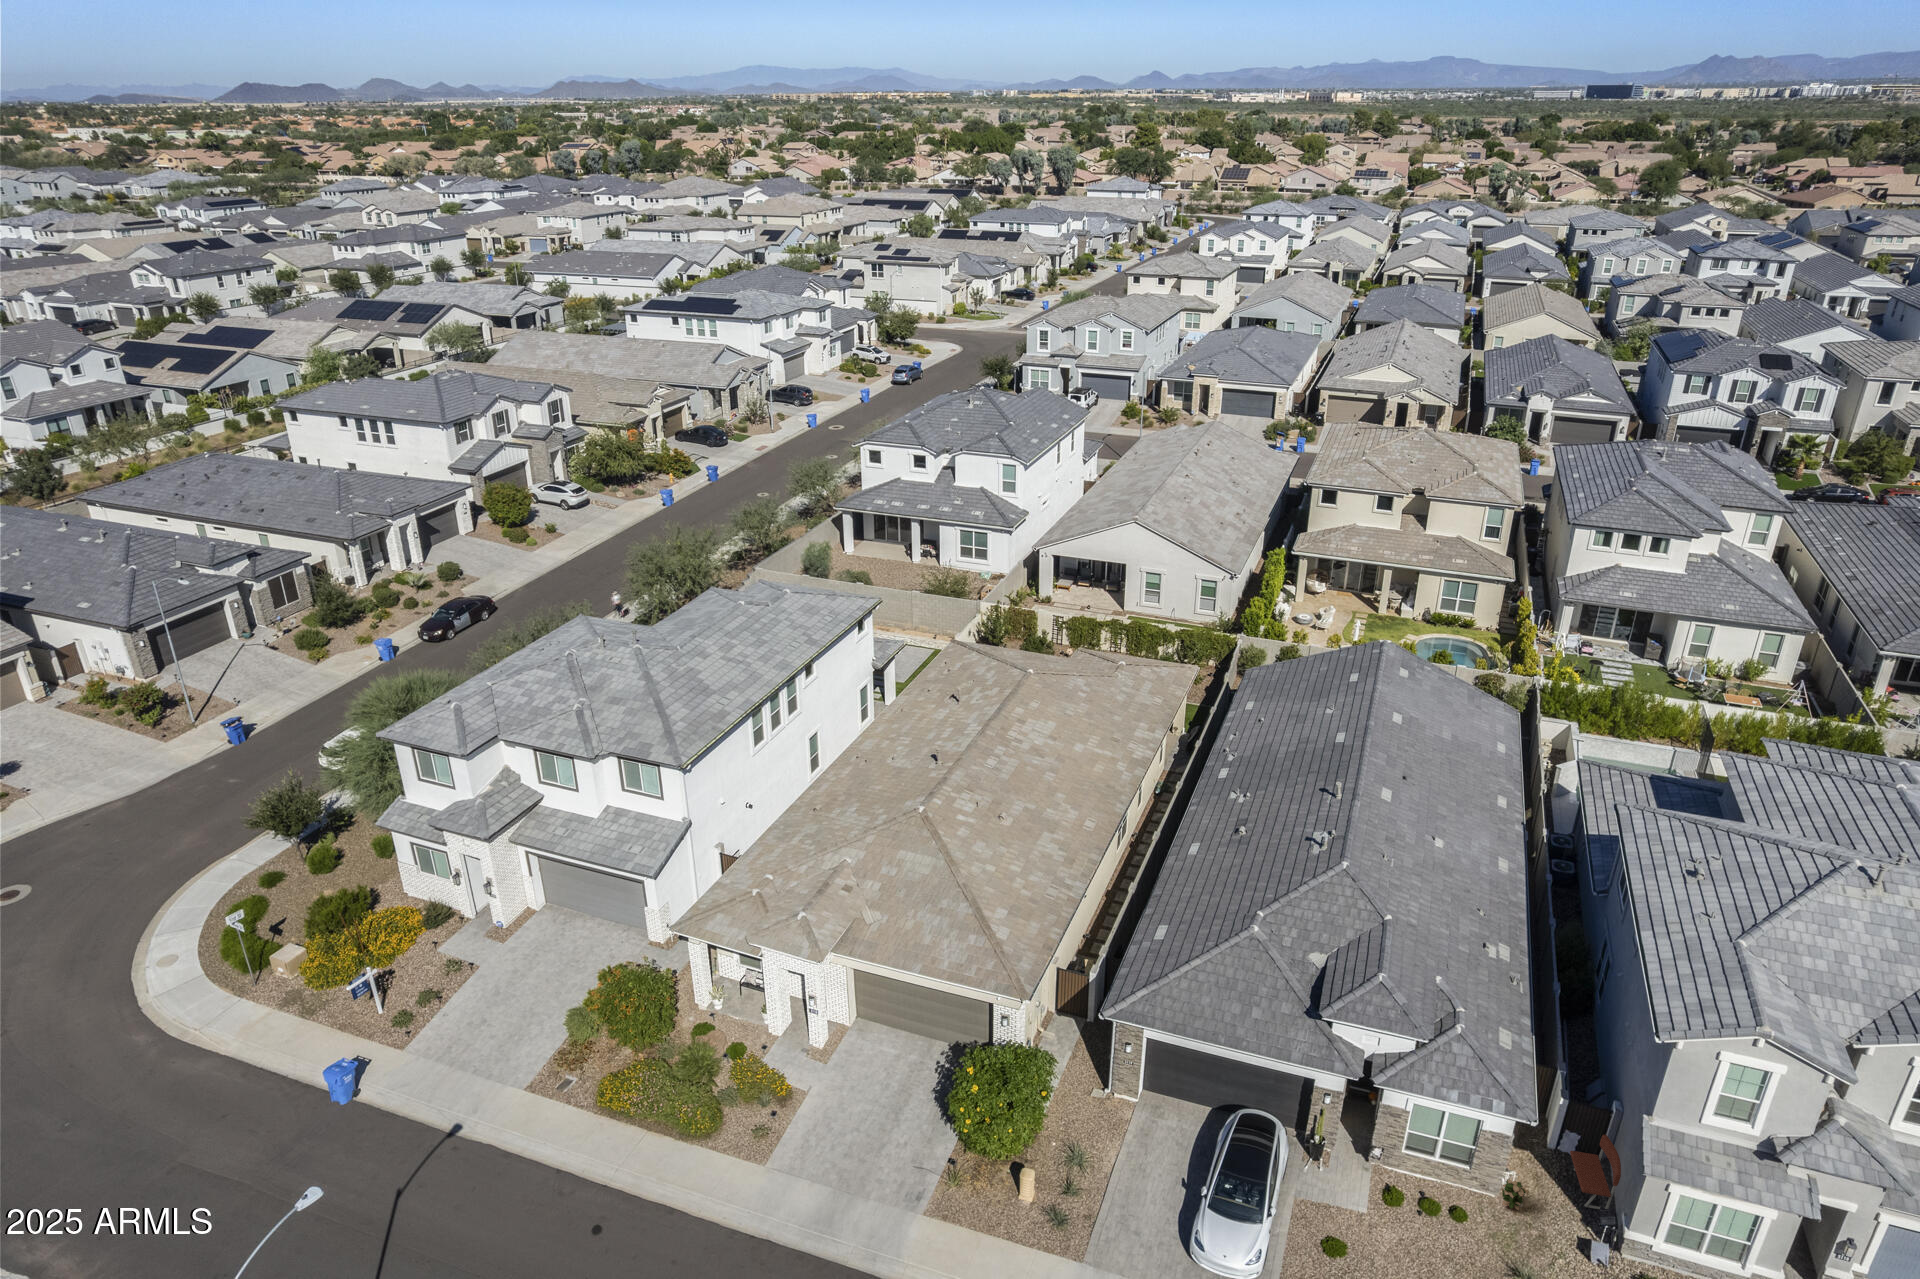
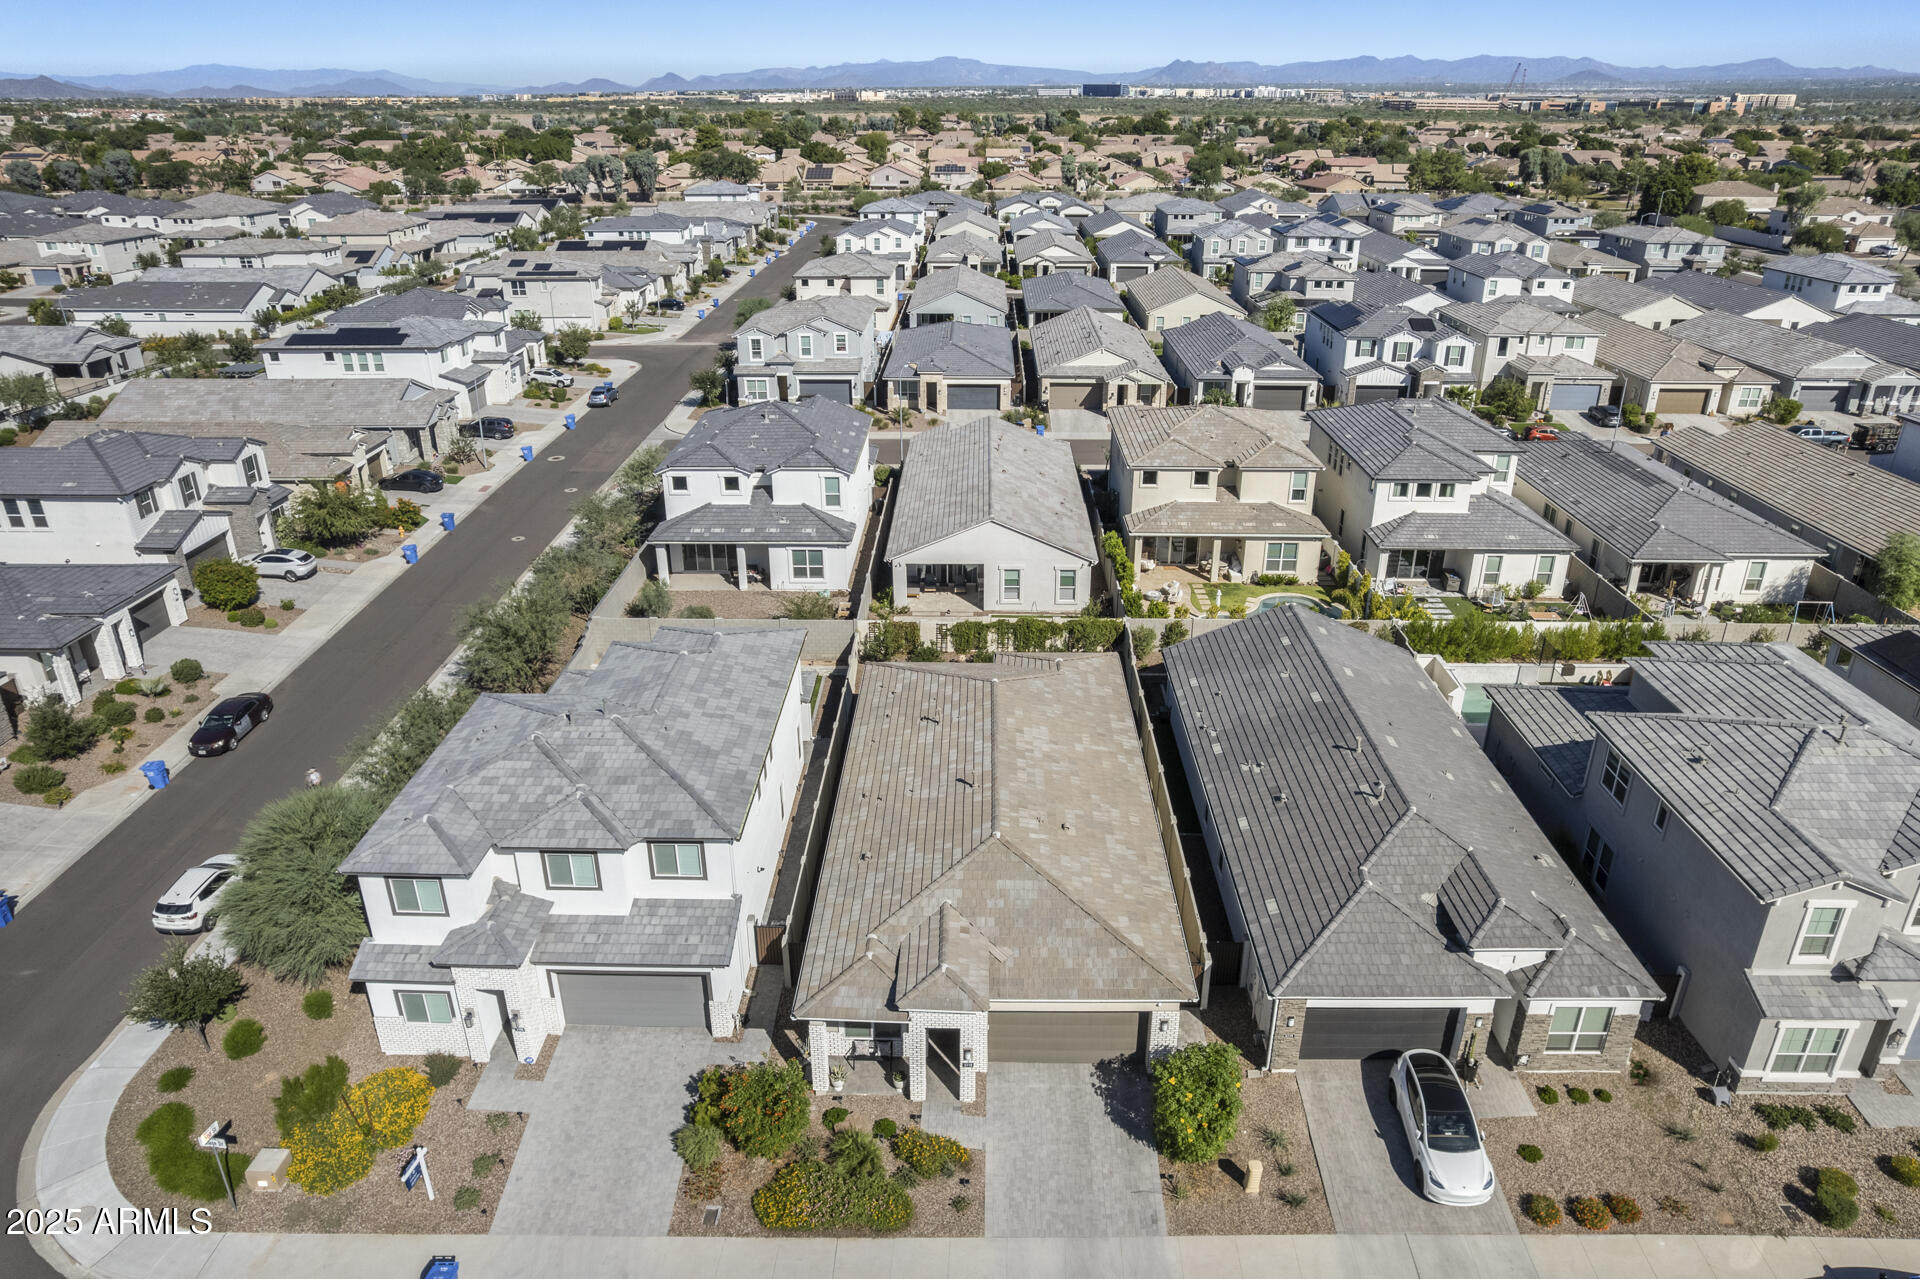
bench: present [1570,1135,1621,1209] -> none [1660,998,1719,1066]

